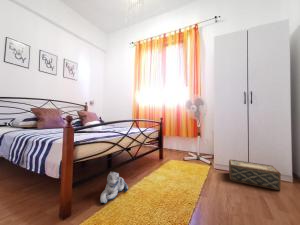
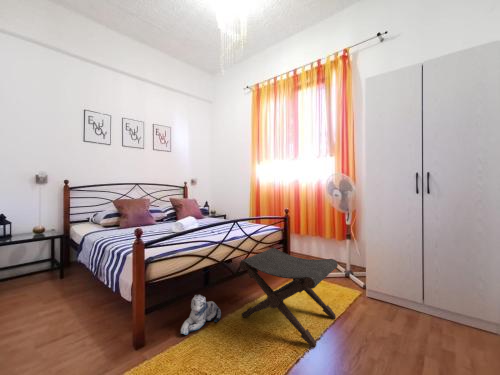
footstool: none [143,139,206,201] -> present [240,248,338,347]
woven basket: present [229,160,281,190] -> none [382,284,465,346]

